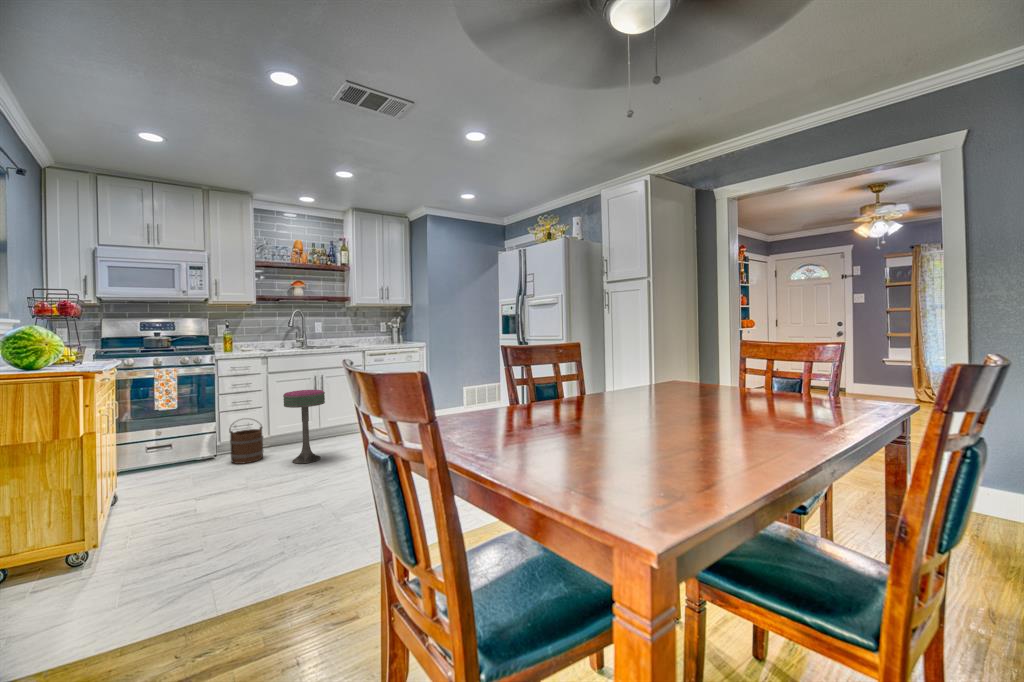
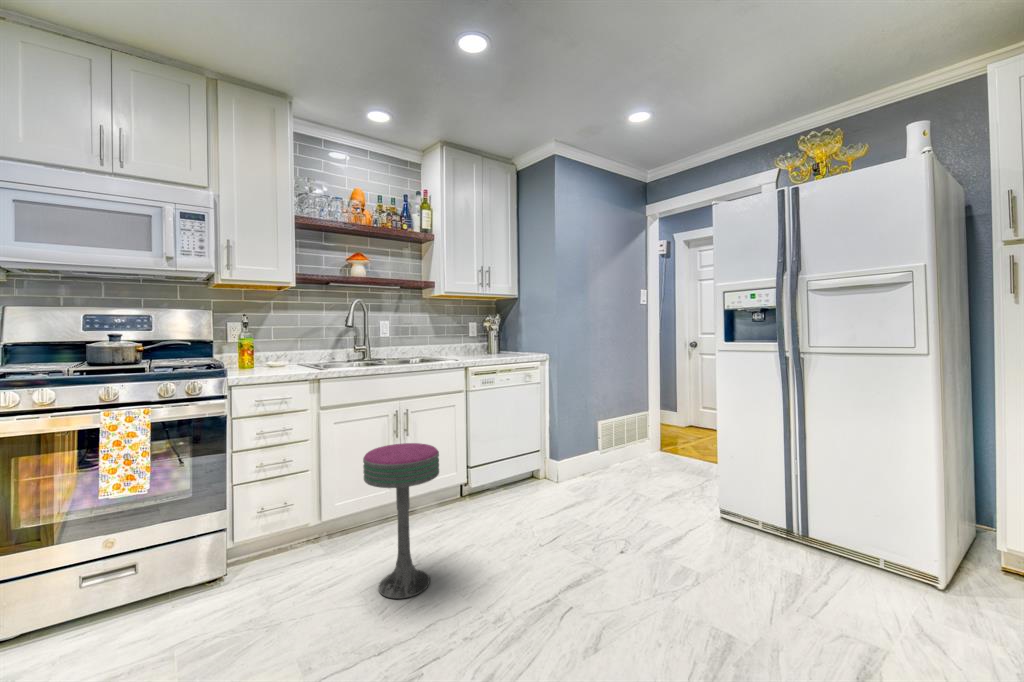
bucket: present [229,419,263,464] -> none [253,498,318,598]

